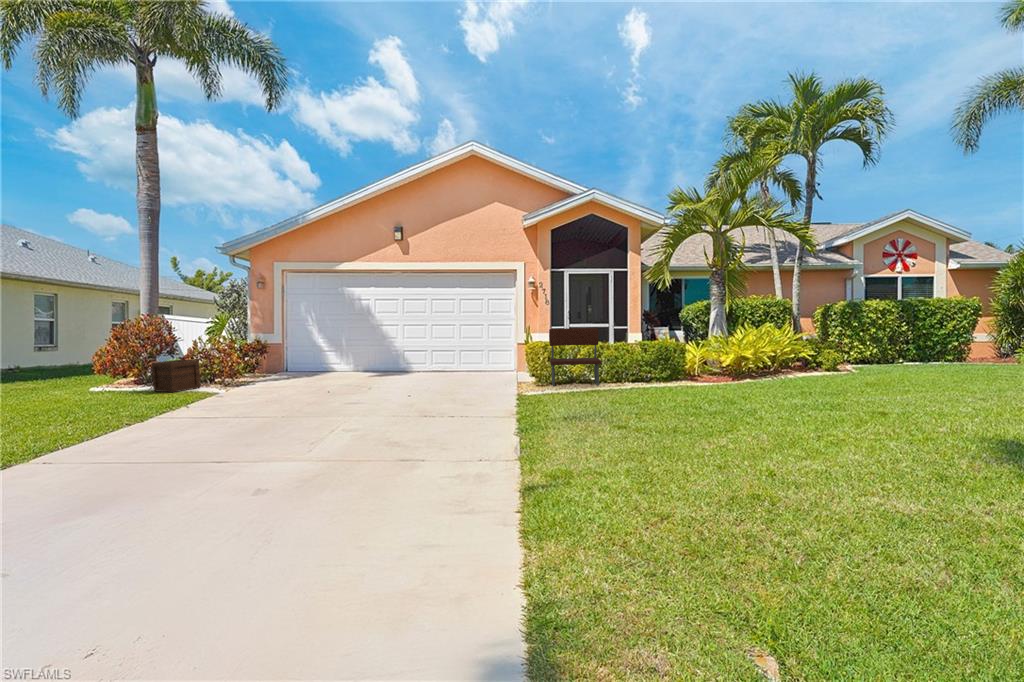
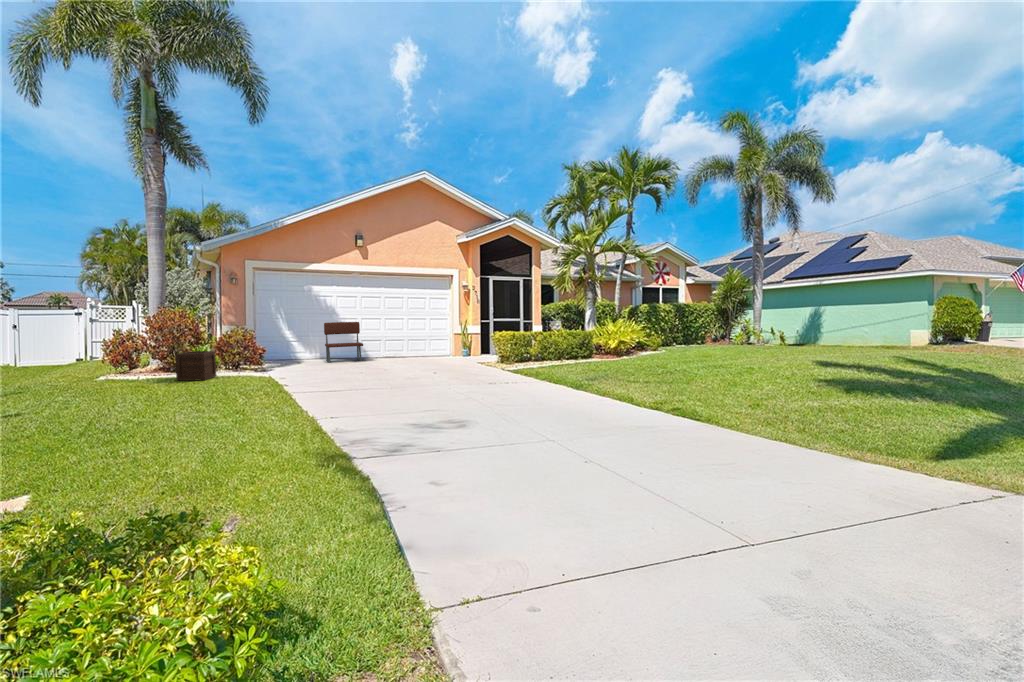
bench: present [549,328,602,386] -> present [324,322,363,363]

